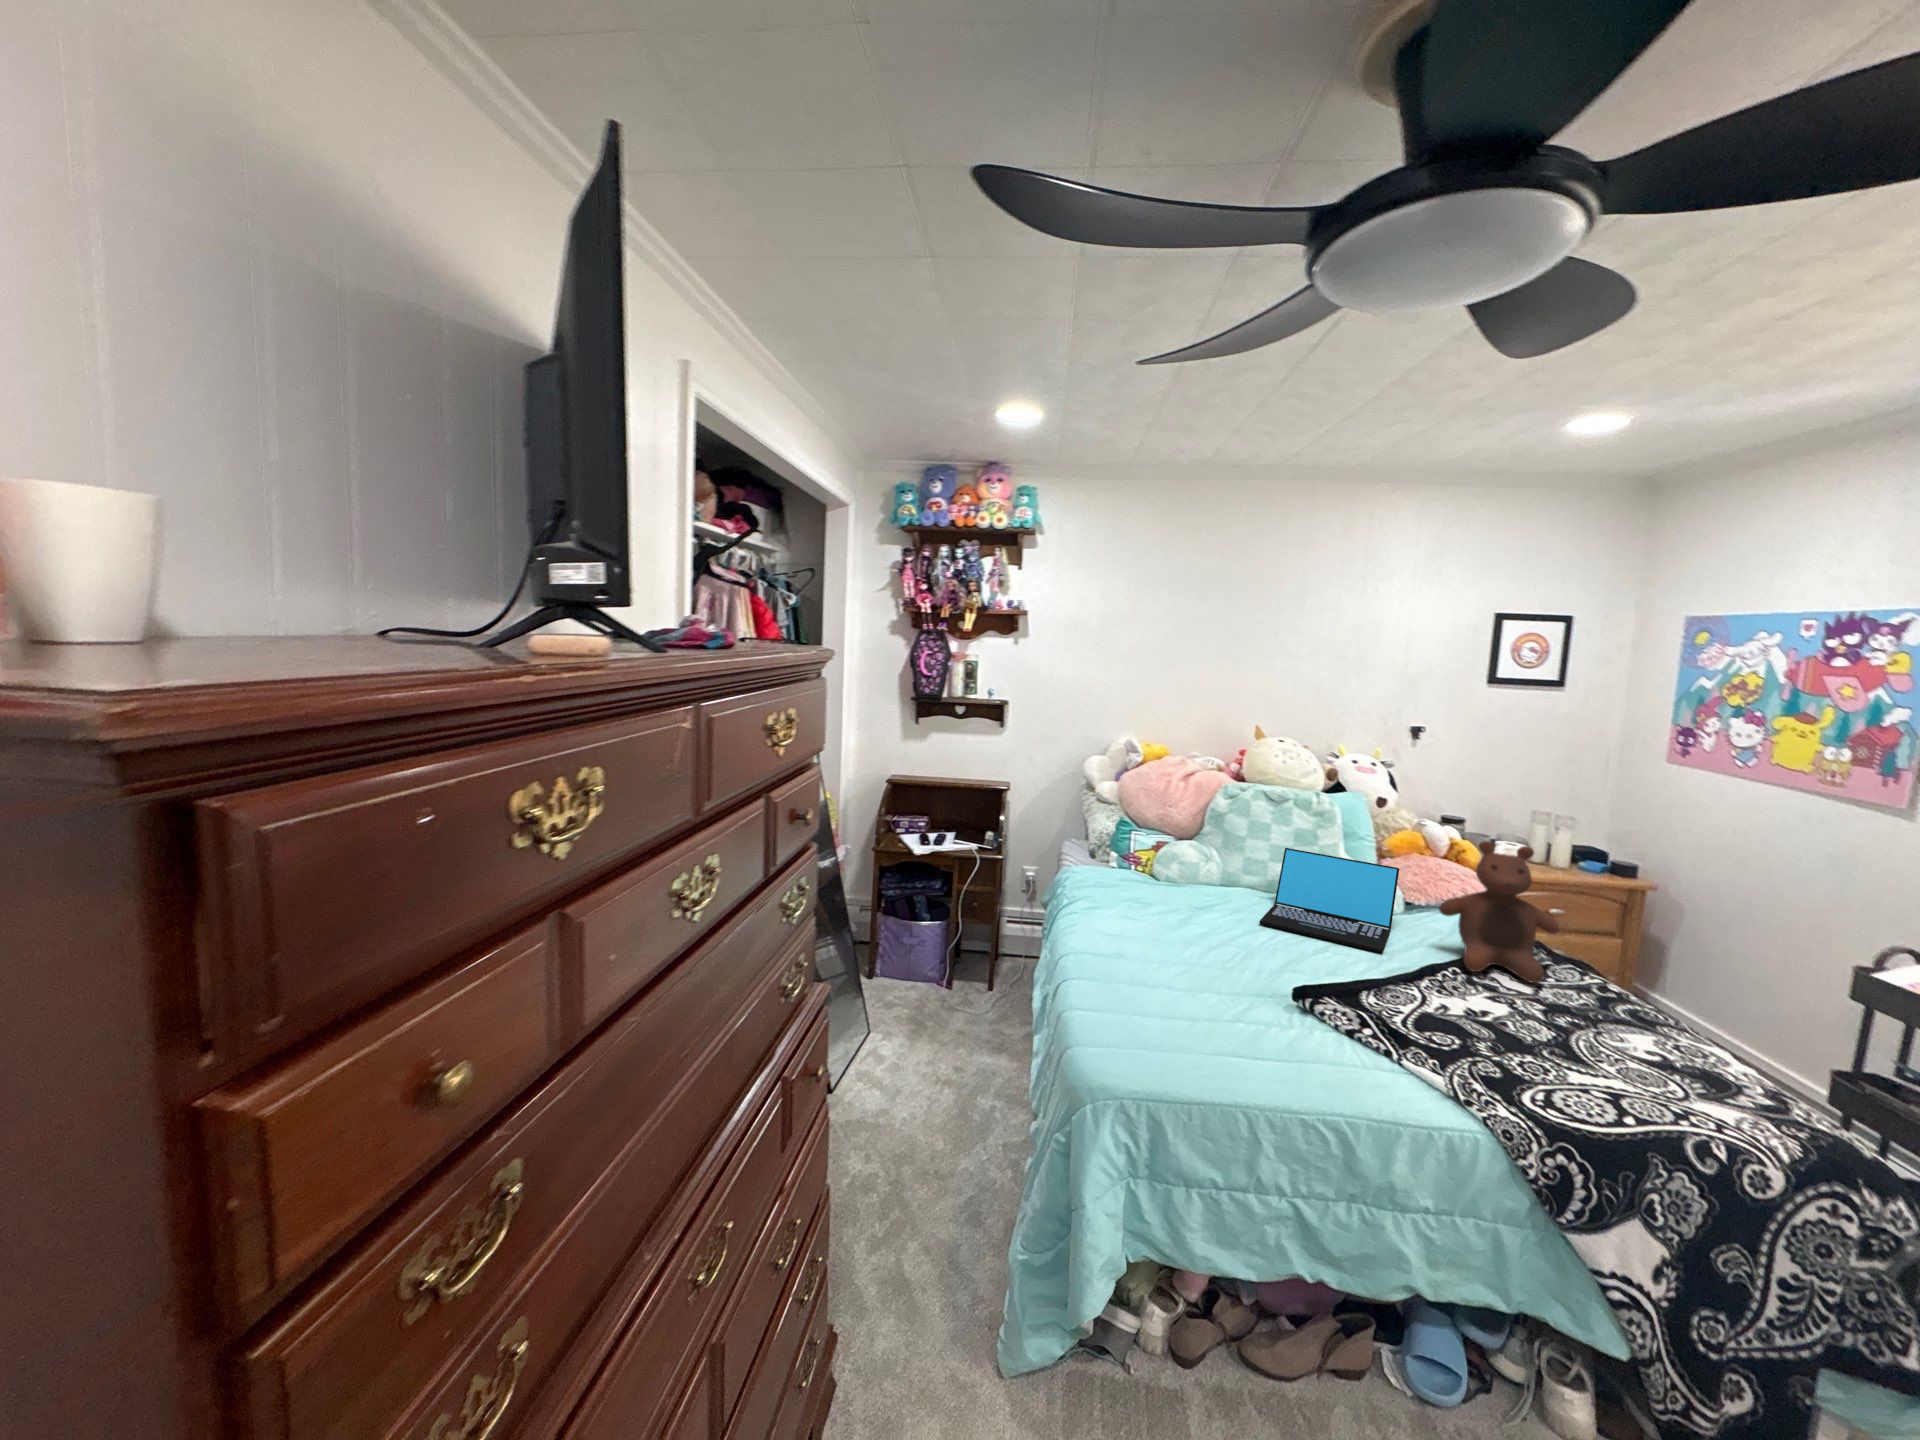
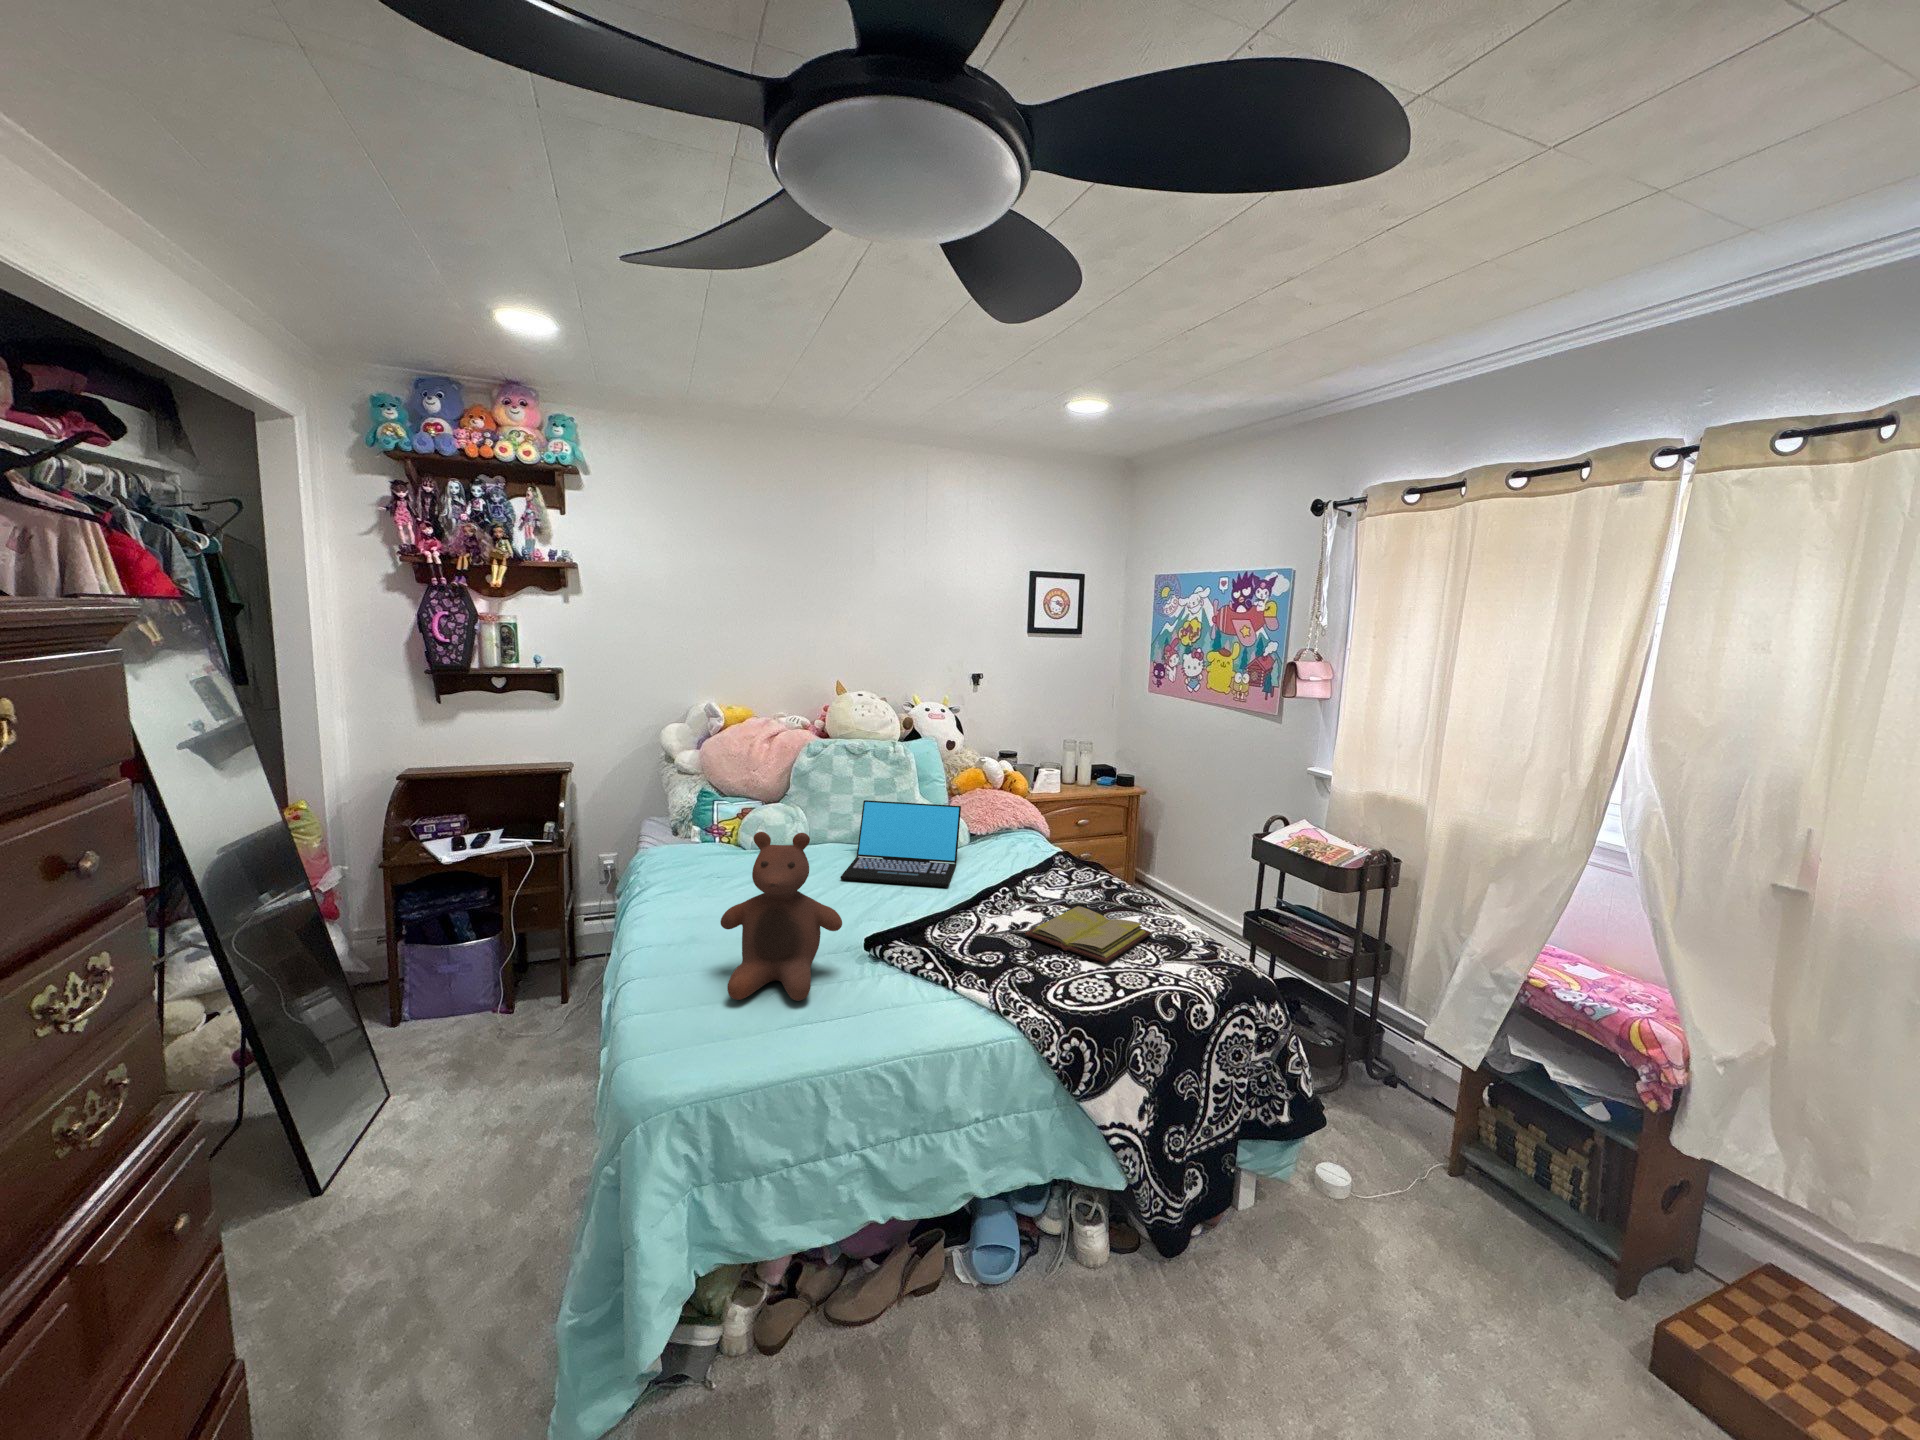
stuffed bear: present [1439,841,1560,983] -> present [720,832,842,1001]
diary: none [1486,1005,1674,1080] -> present [1025,906,1151,963]

